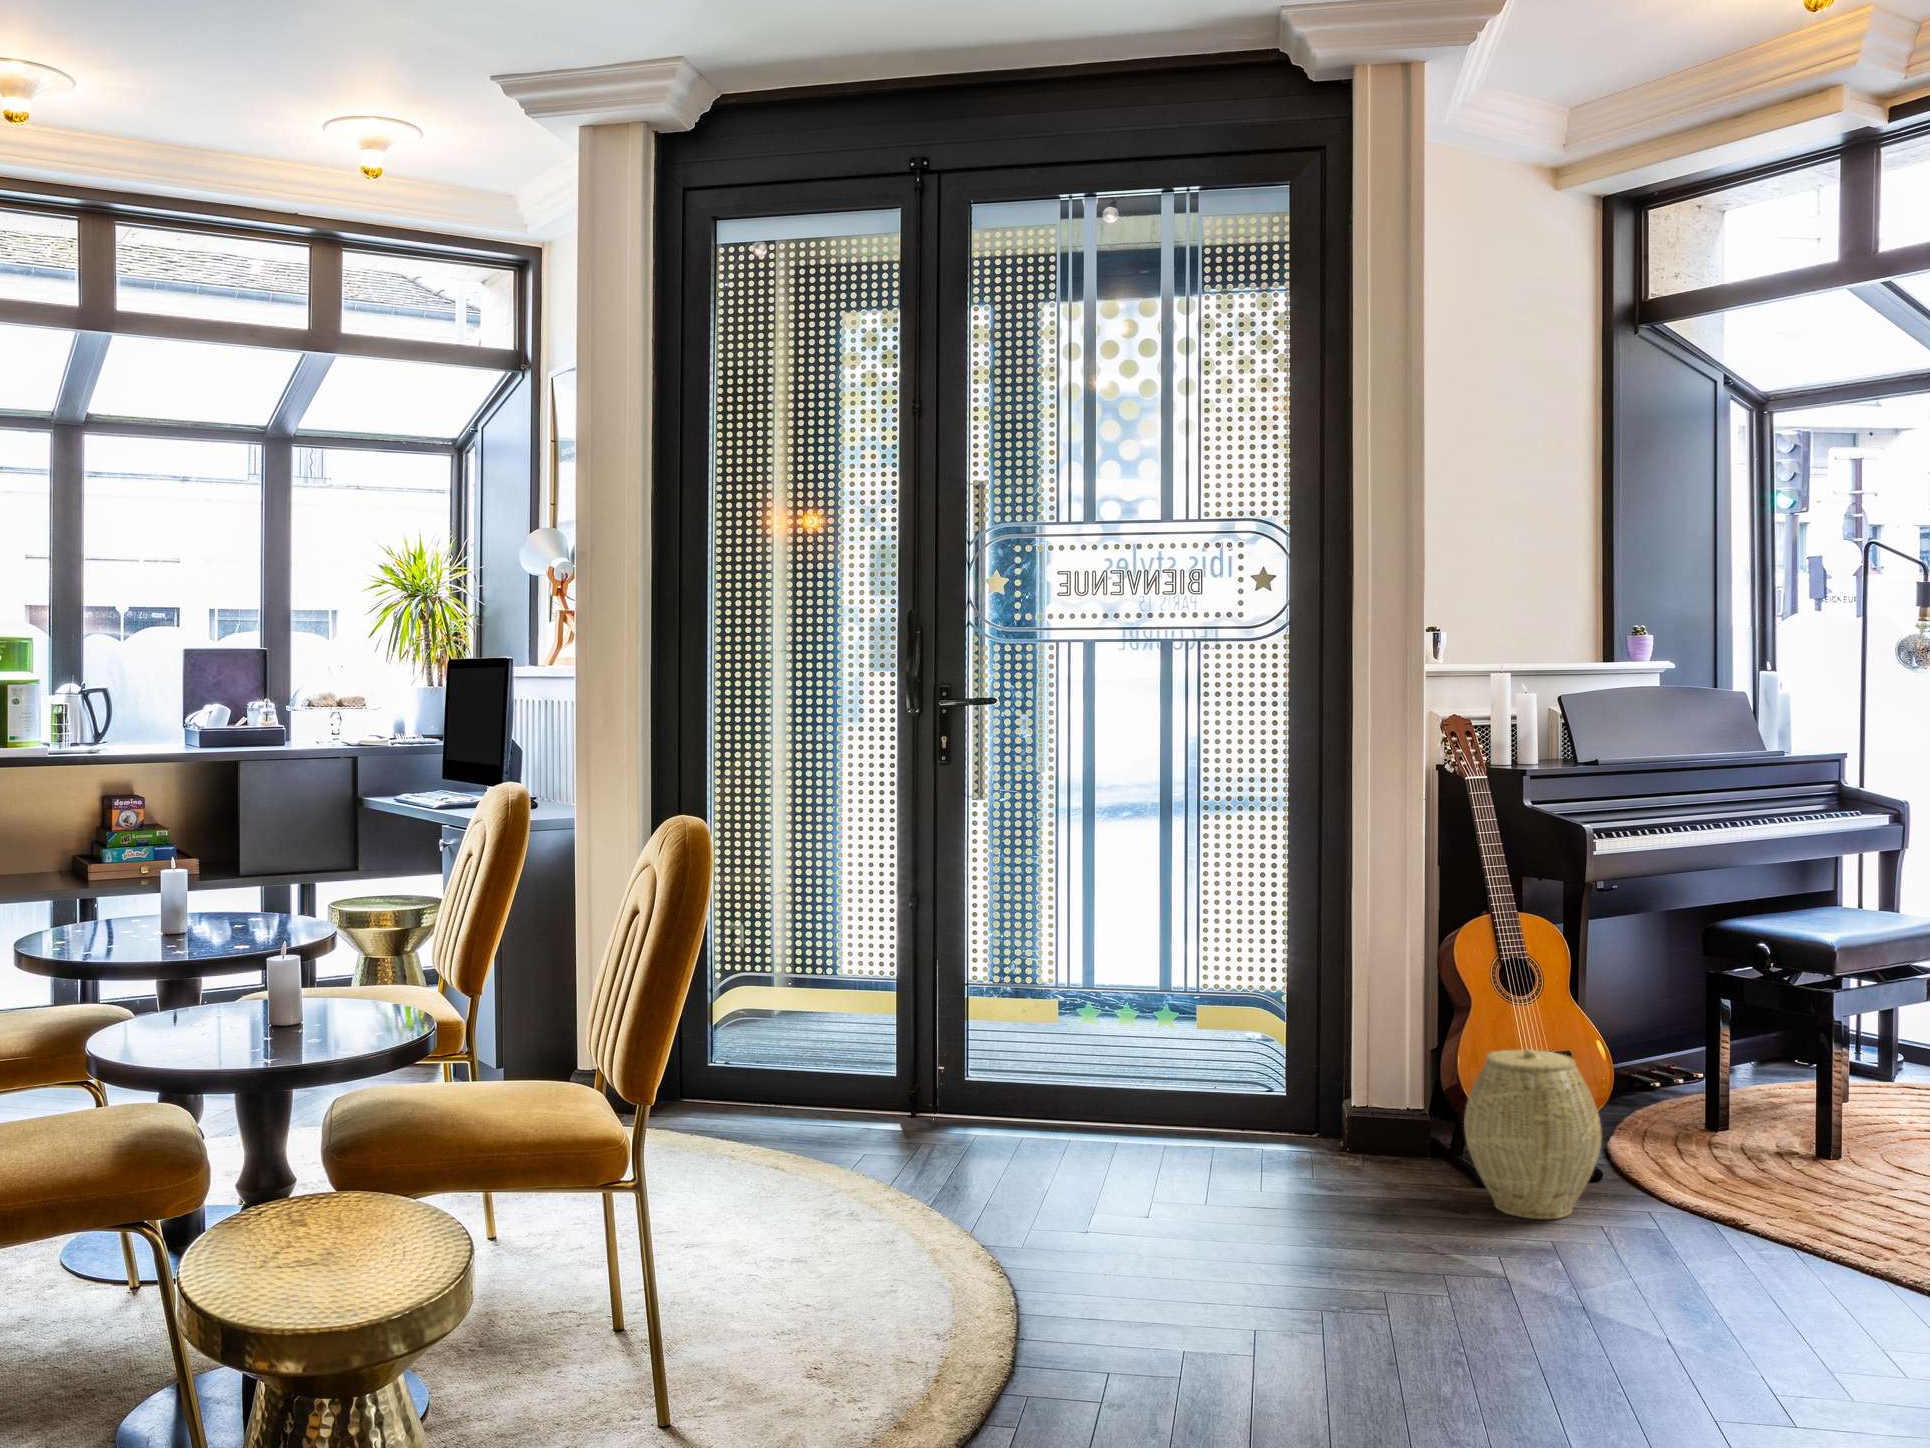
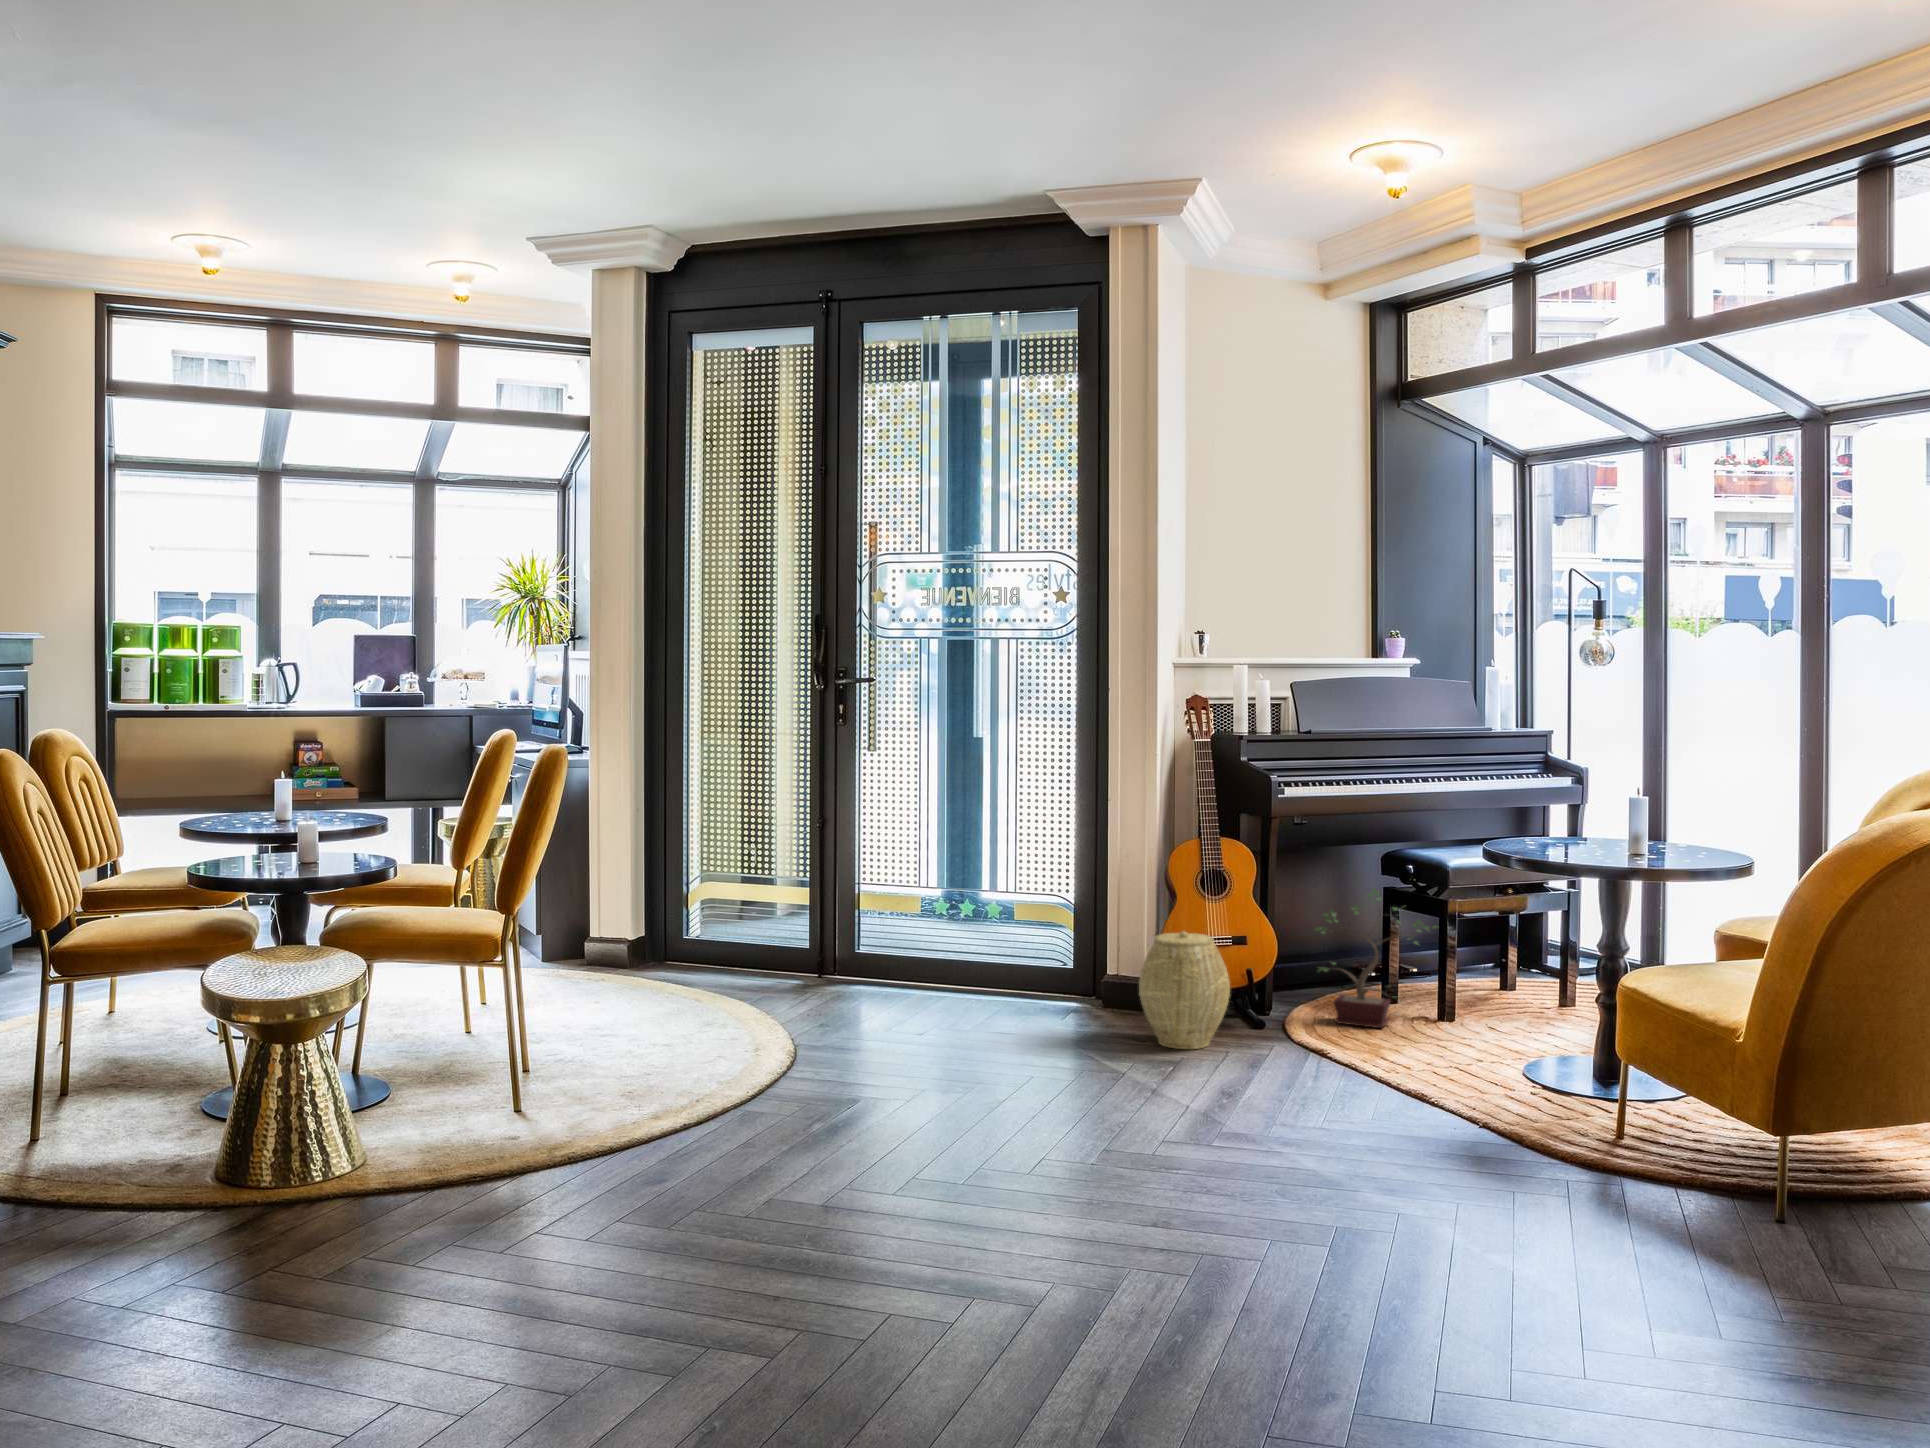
potted plant: none [1660,974,1859,1172] -> present [1315,888,1438,1028]

